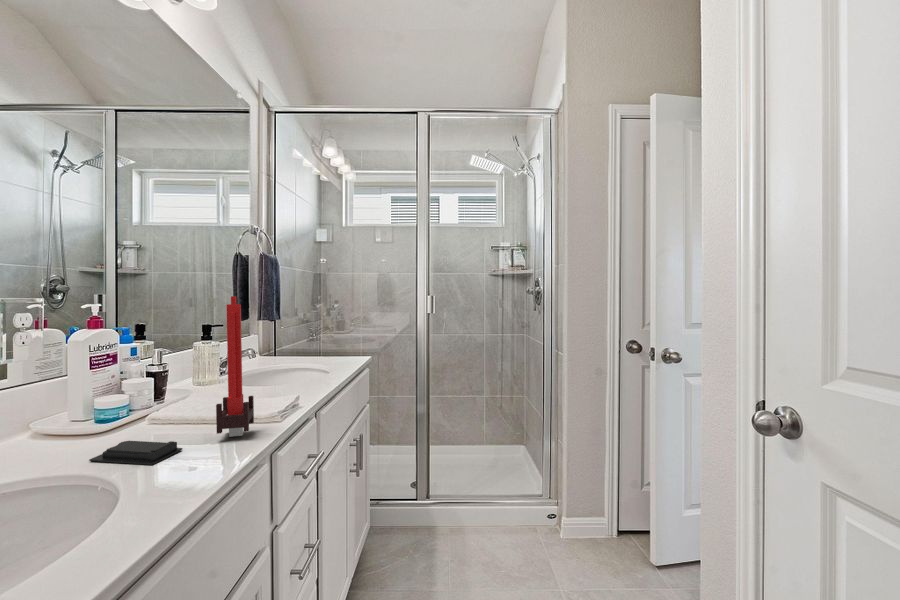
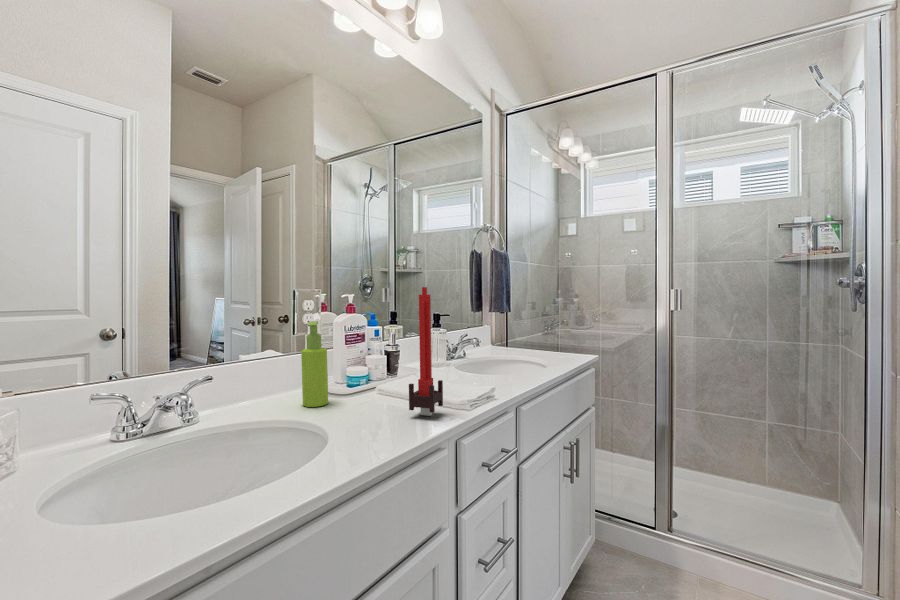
soap dispenser: none [36,341,83,457] -> present [301,321,328,407]
soap bar: present [89,441,182,465] -> none [324,404,382,427]

